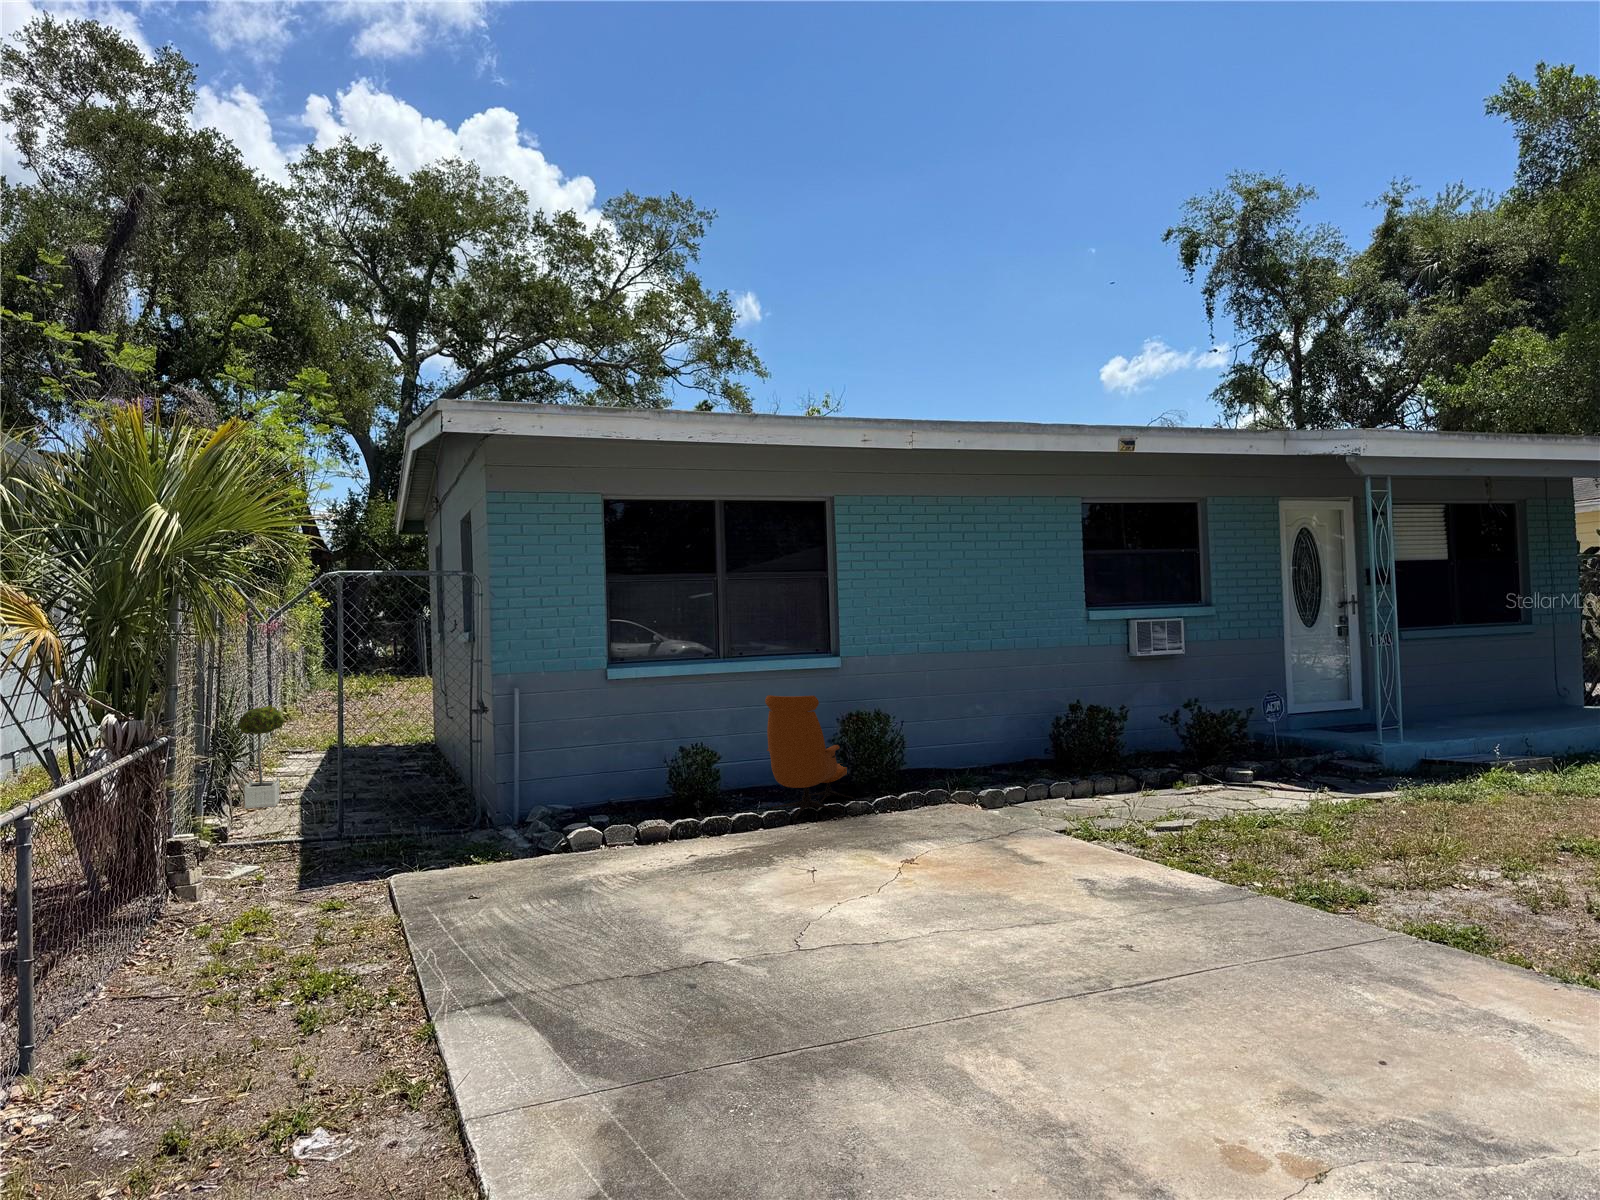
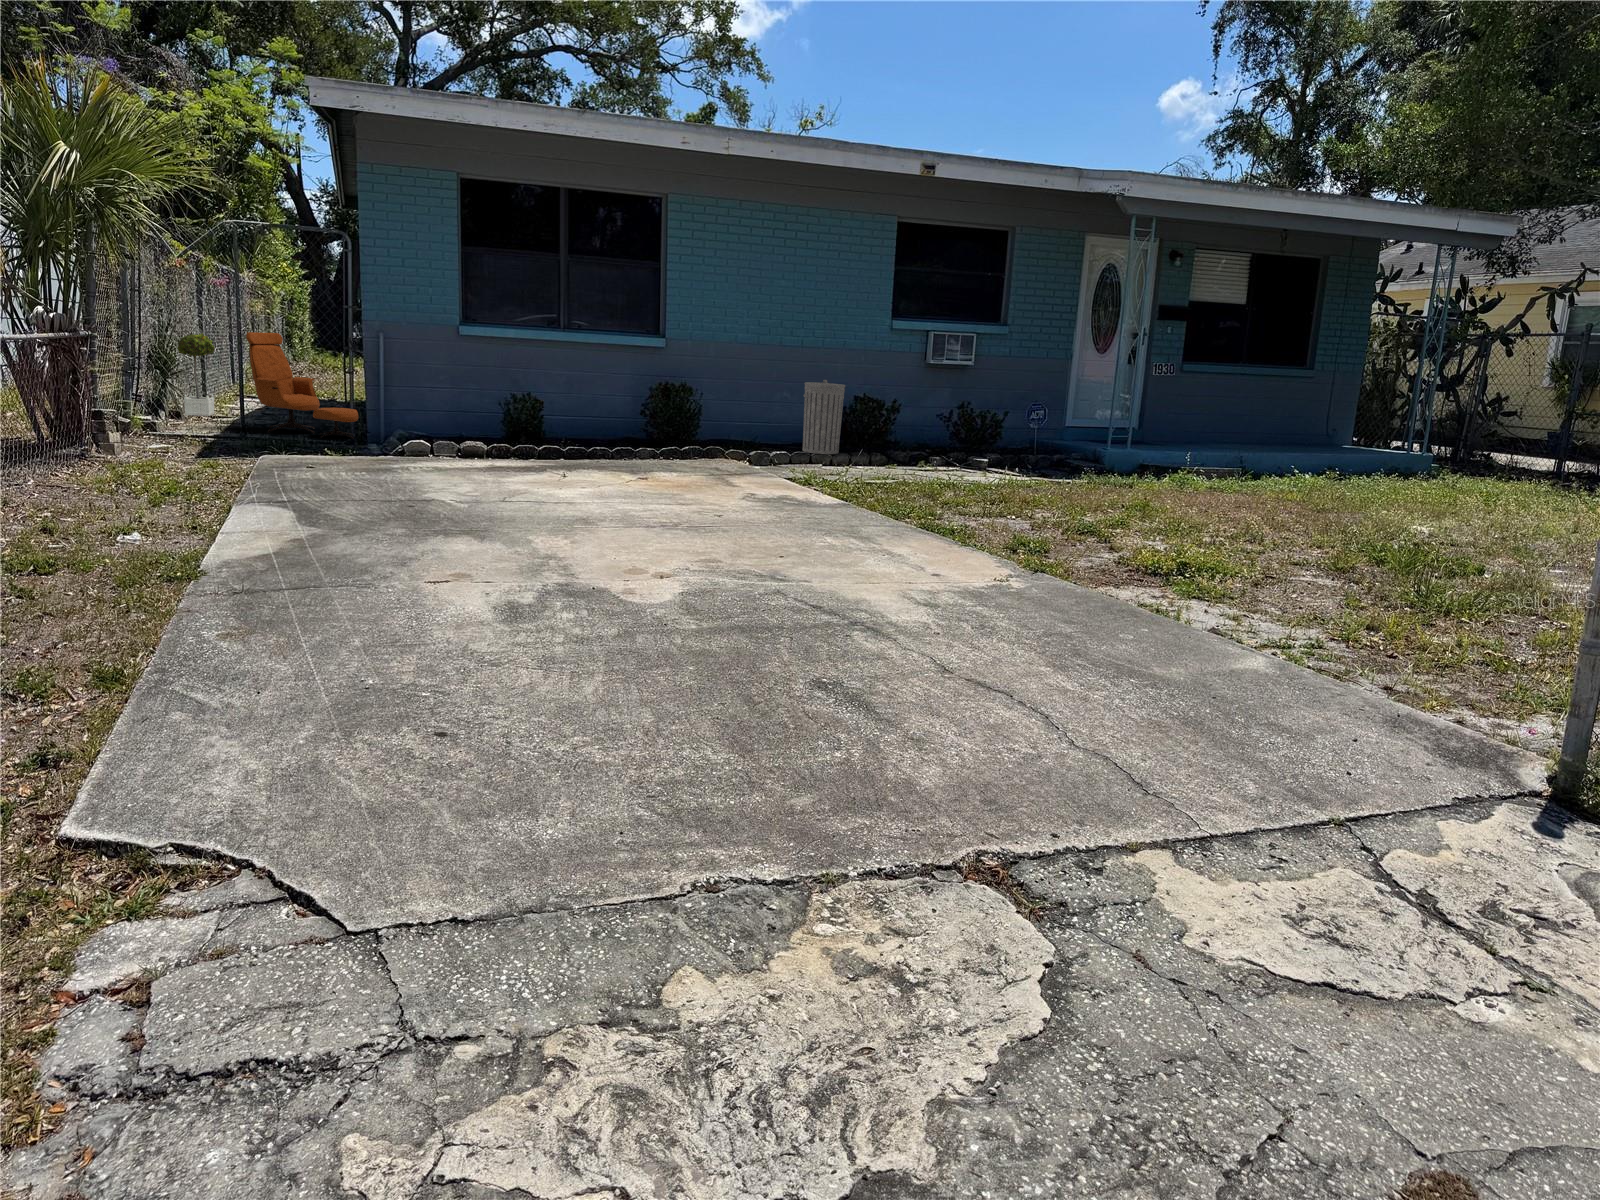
trash can: none [1009,691,1059,781] -> present [803,380,845,454]
lounge chair: present [765,695,853,819] -> present [246,332,359,439]

